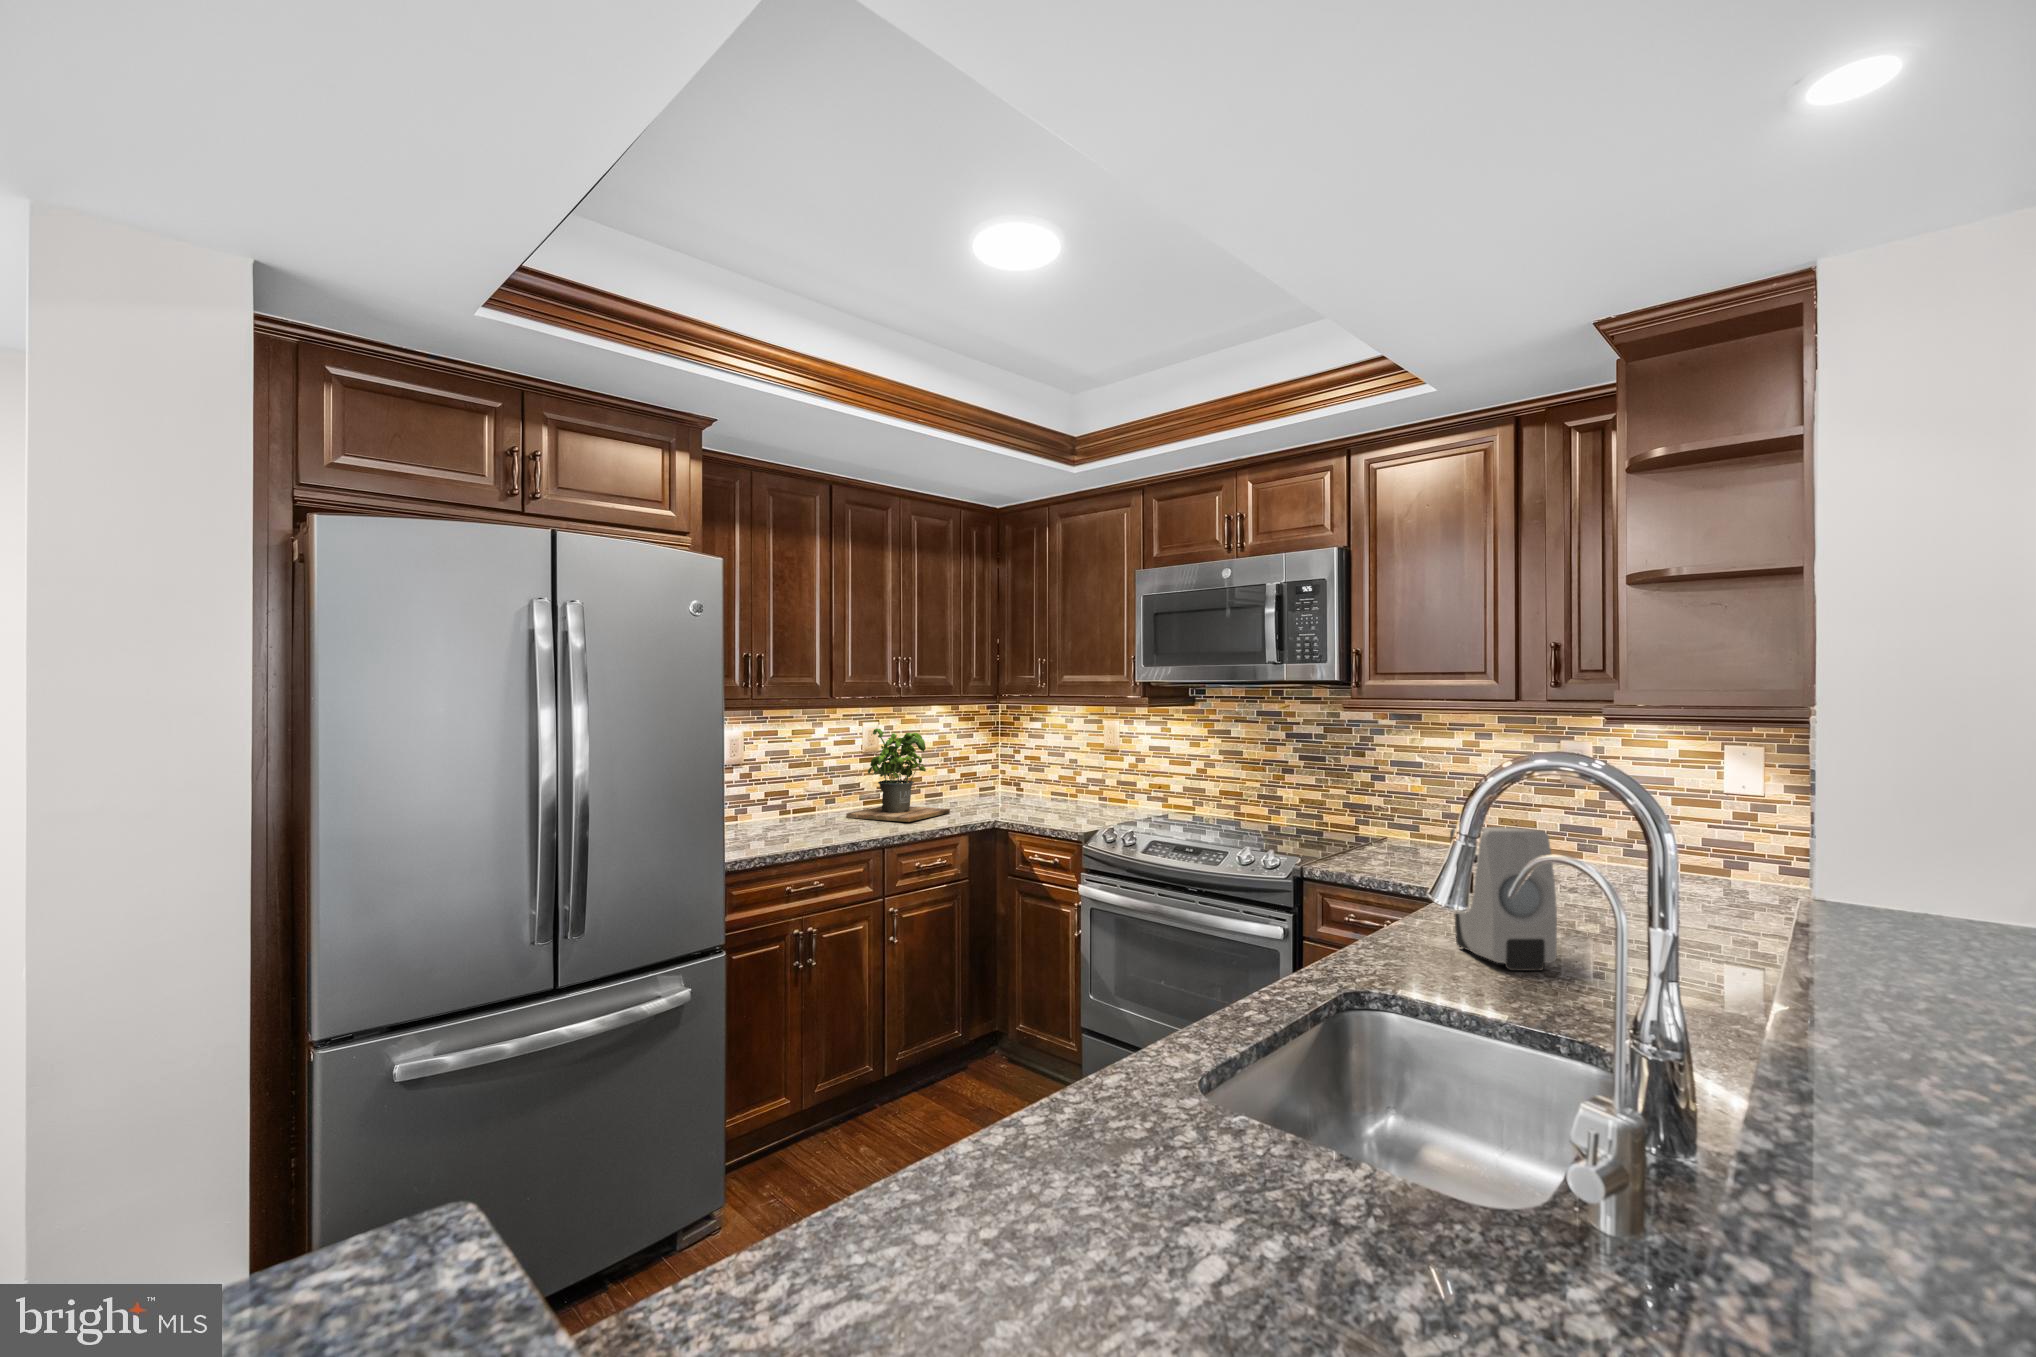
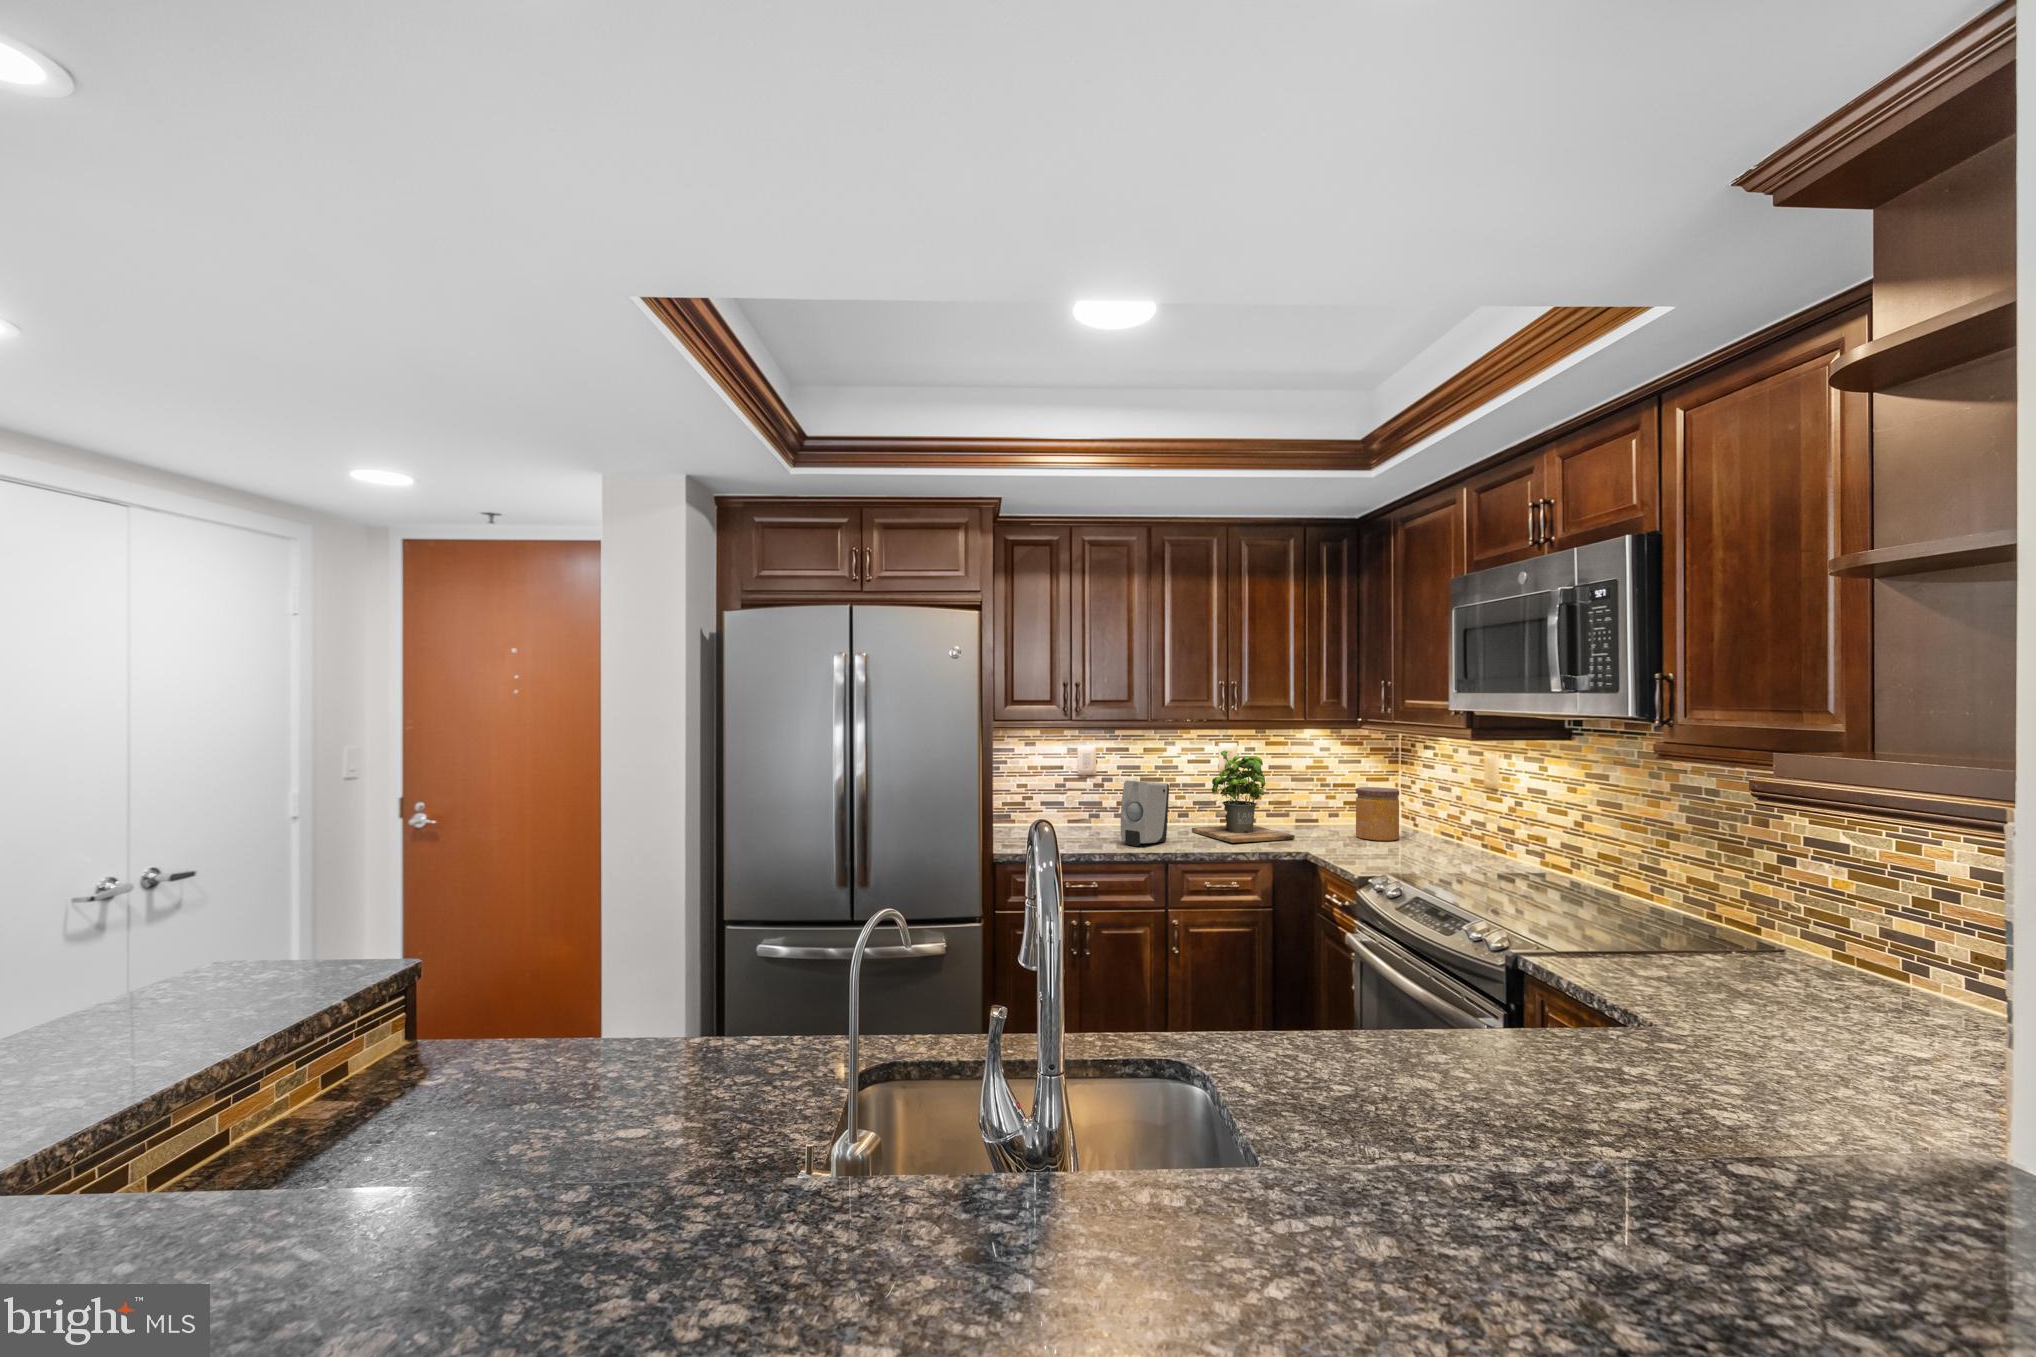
jar: none [988,758,1026,806] -> present [1356,787,1399,841]
soap dispenser: present [1450,827,1557,971] -> present [1121,781,1169,846]

